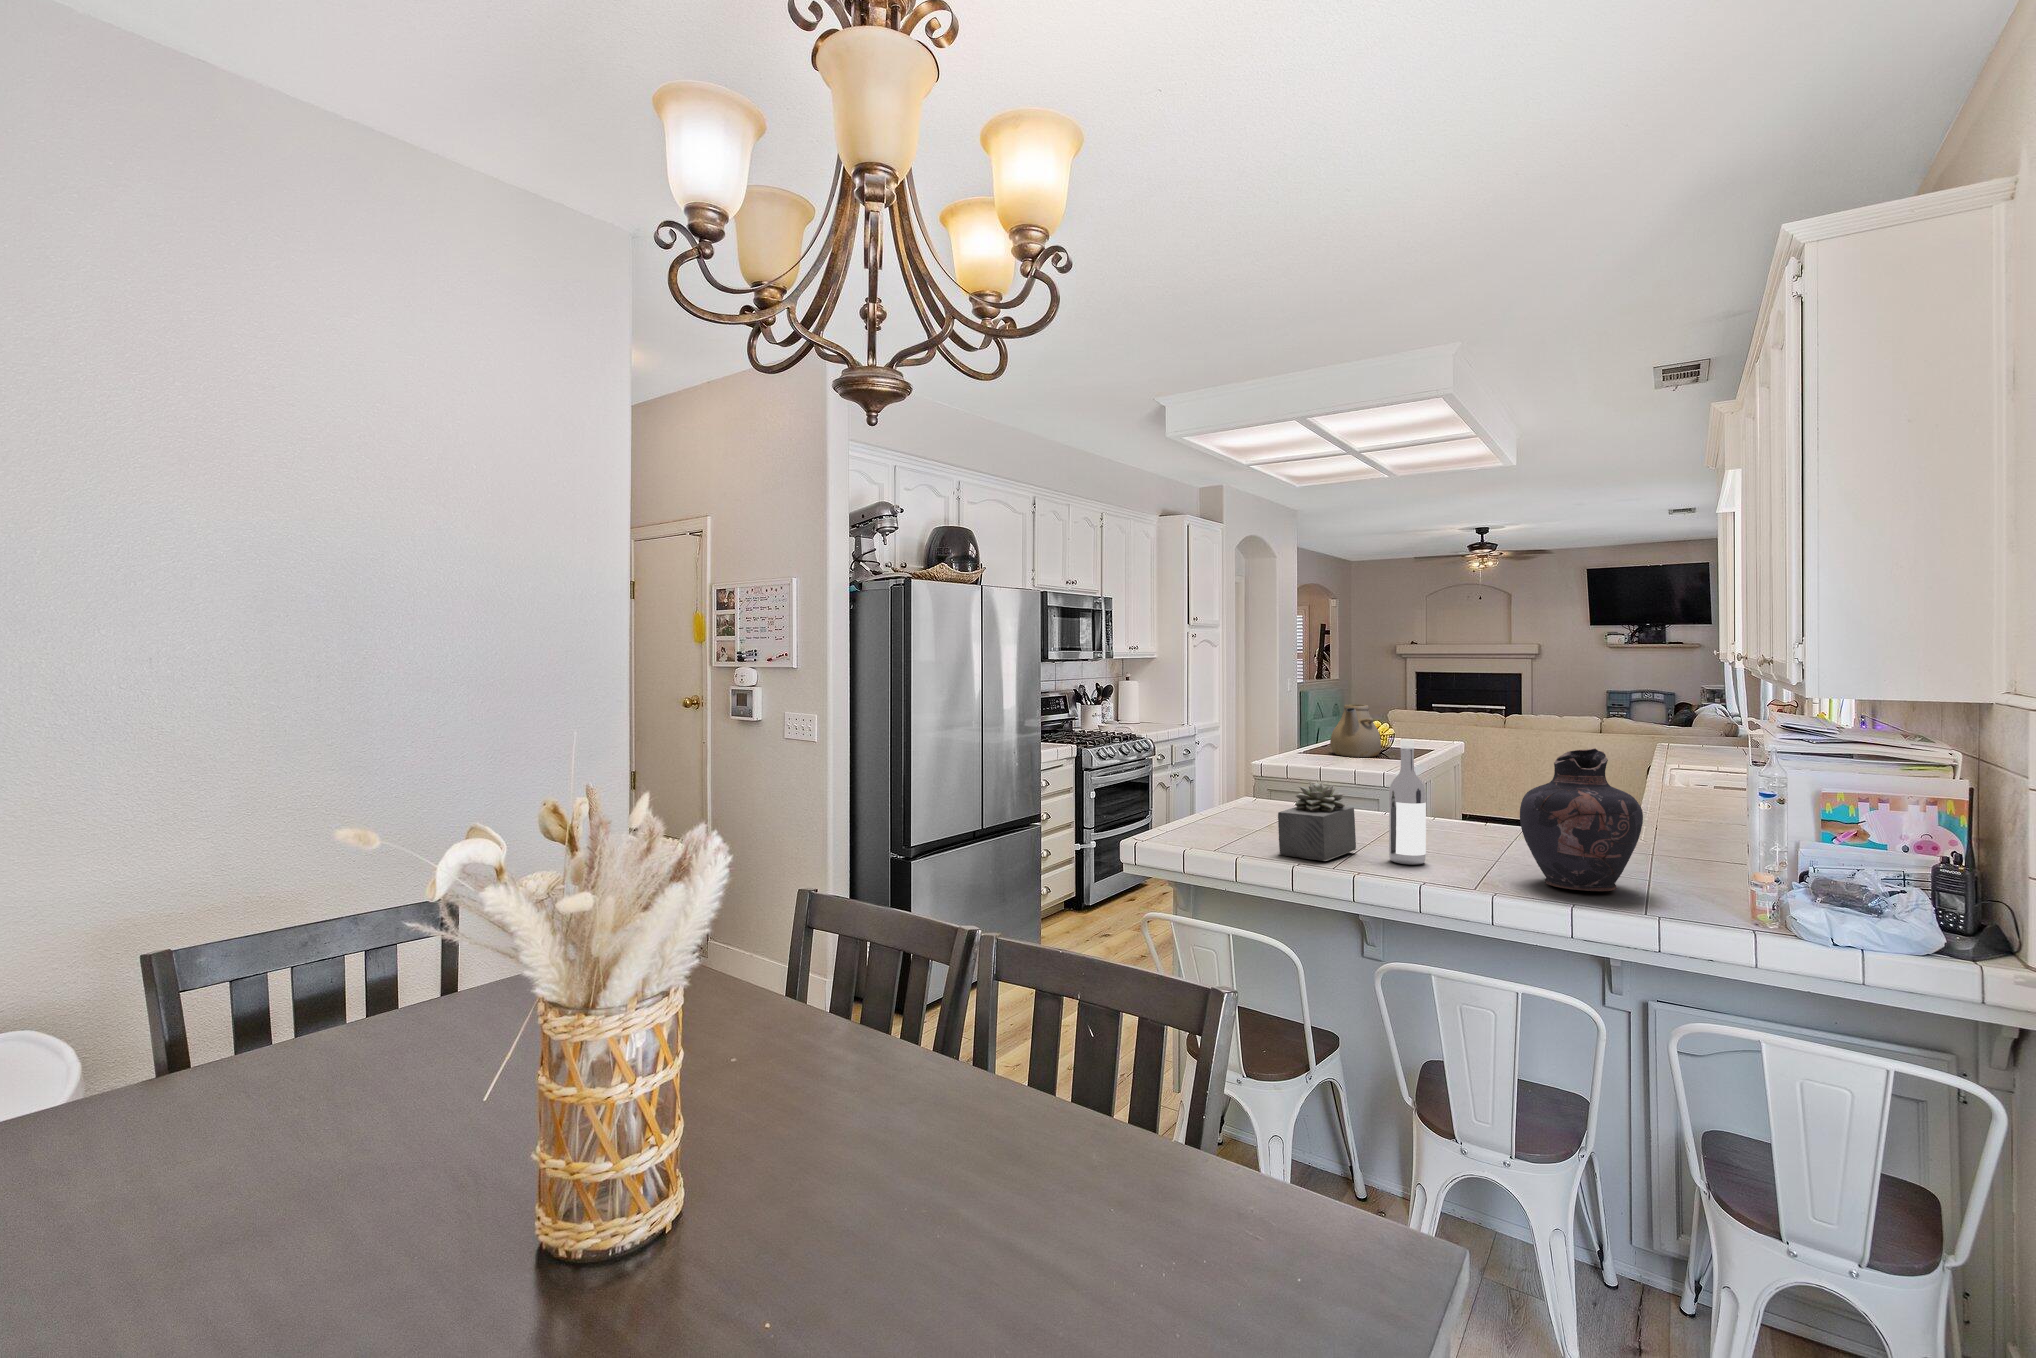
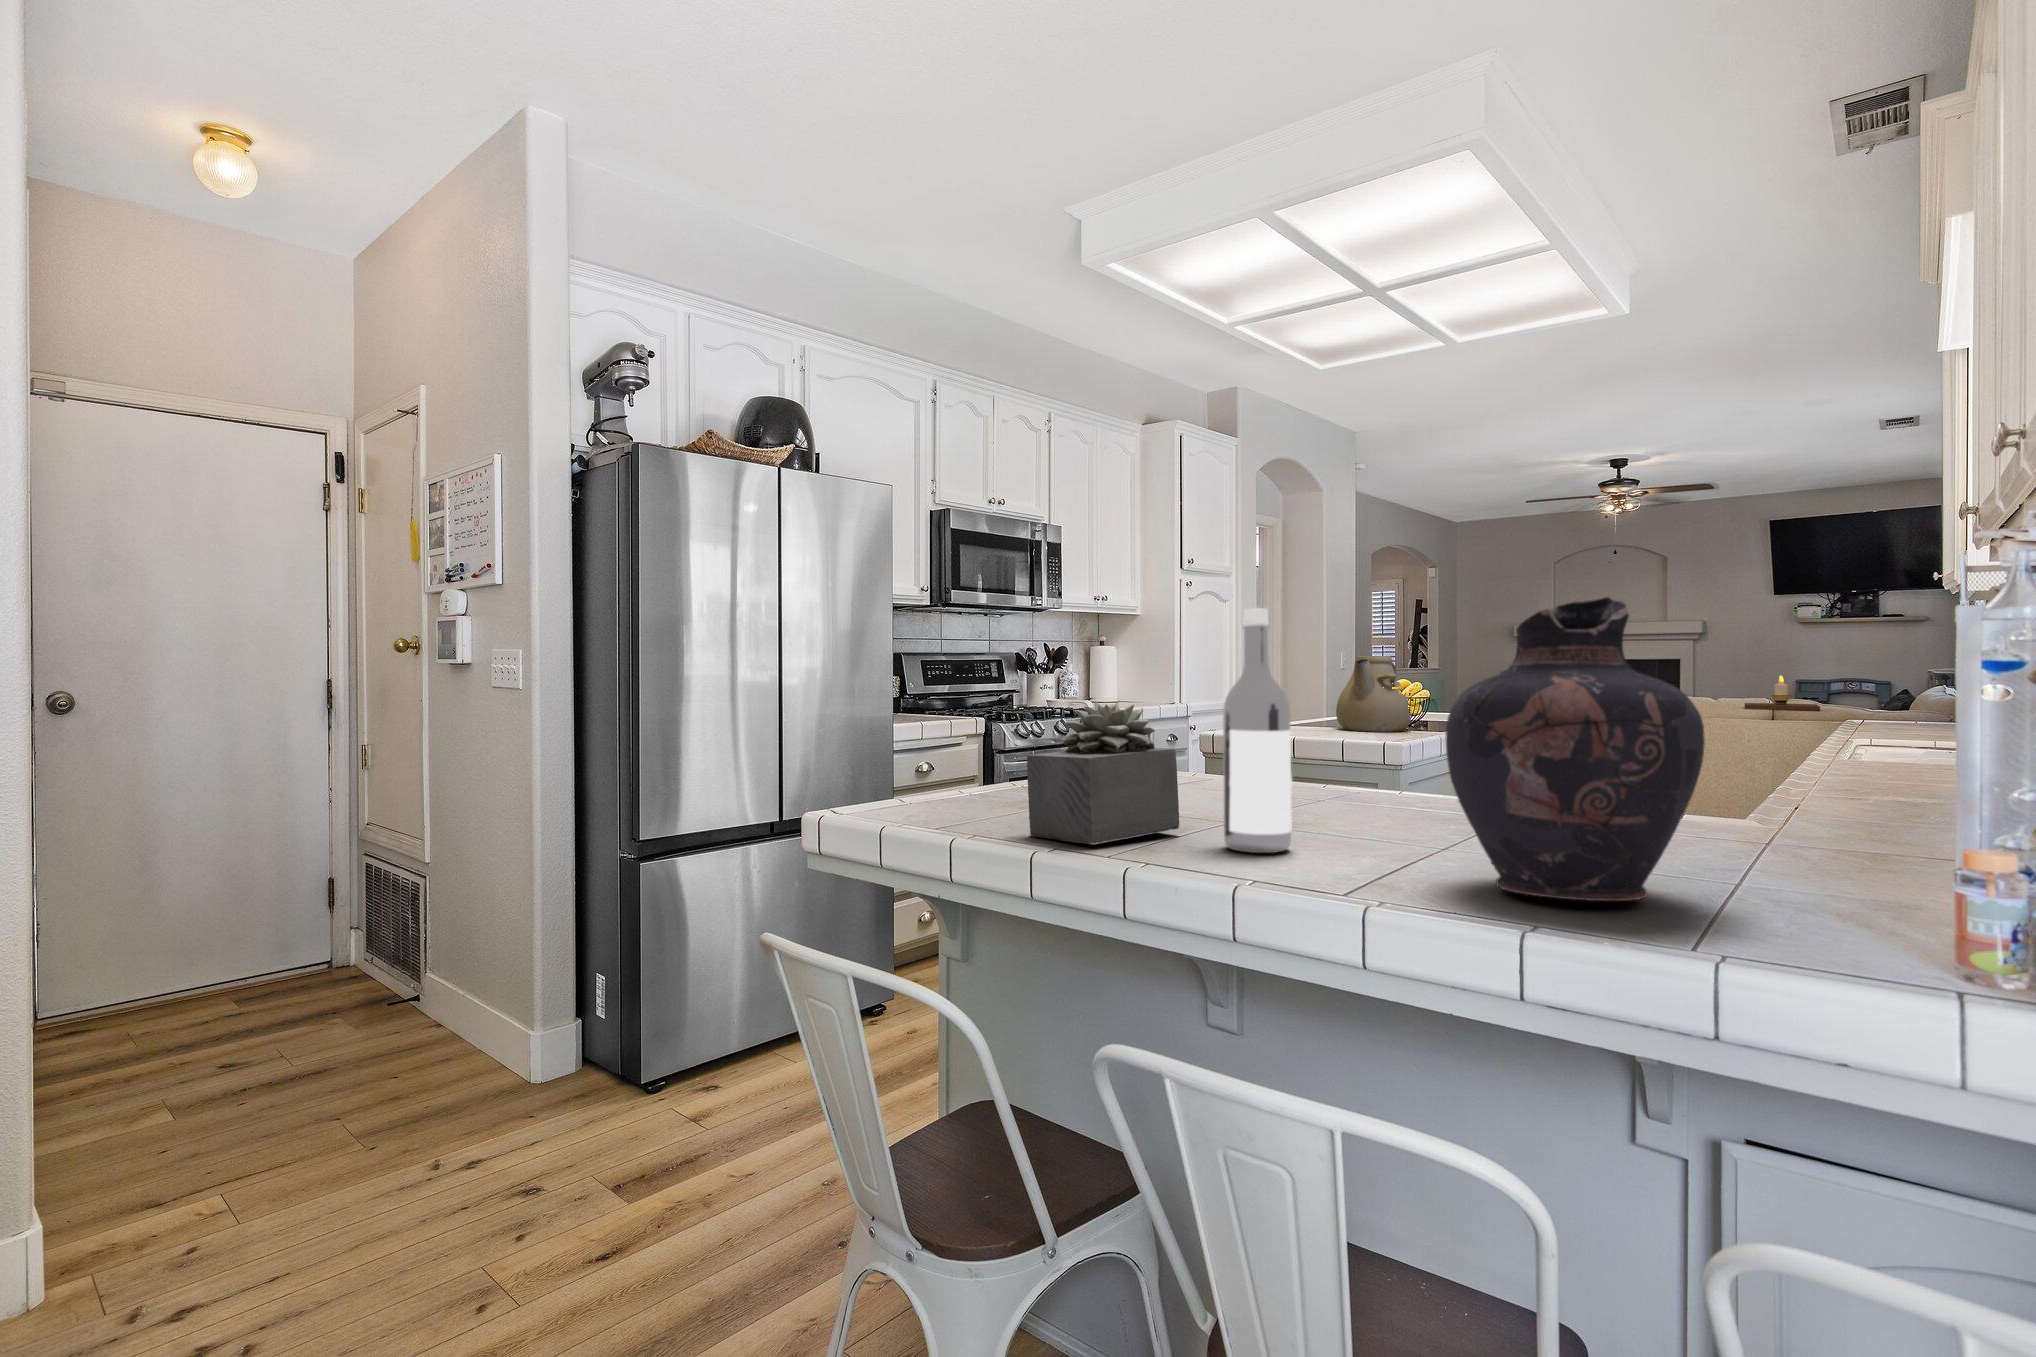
candle: none [1579,700,1632,726] -> present [1745,676,1820,711]

